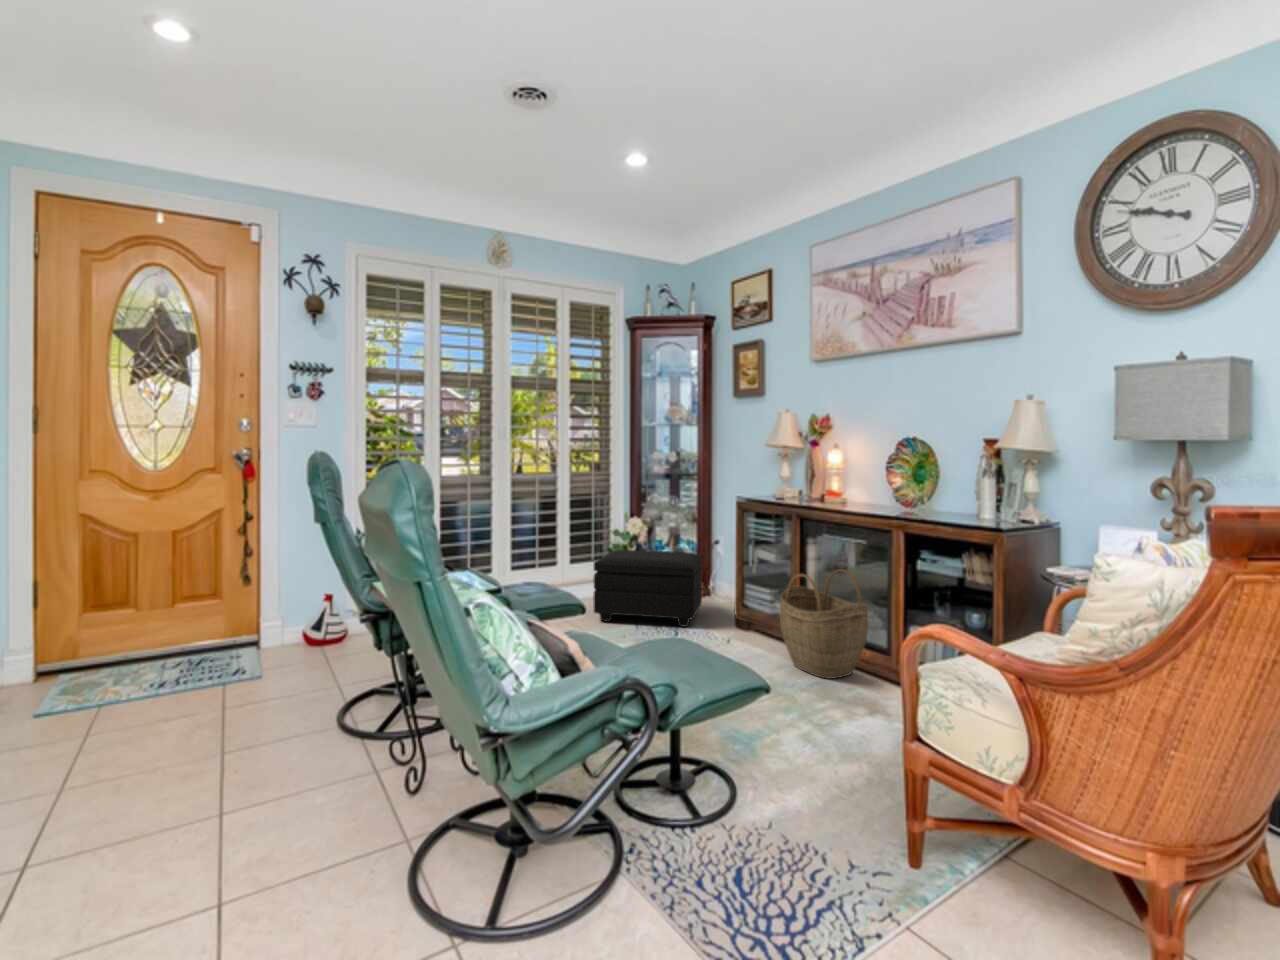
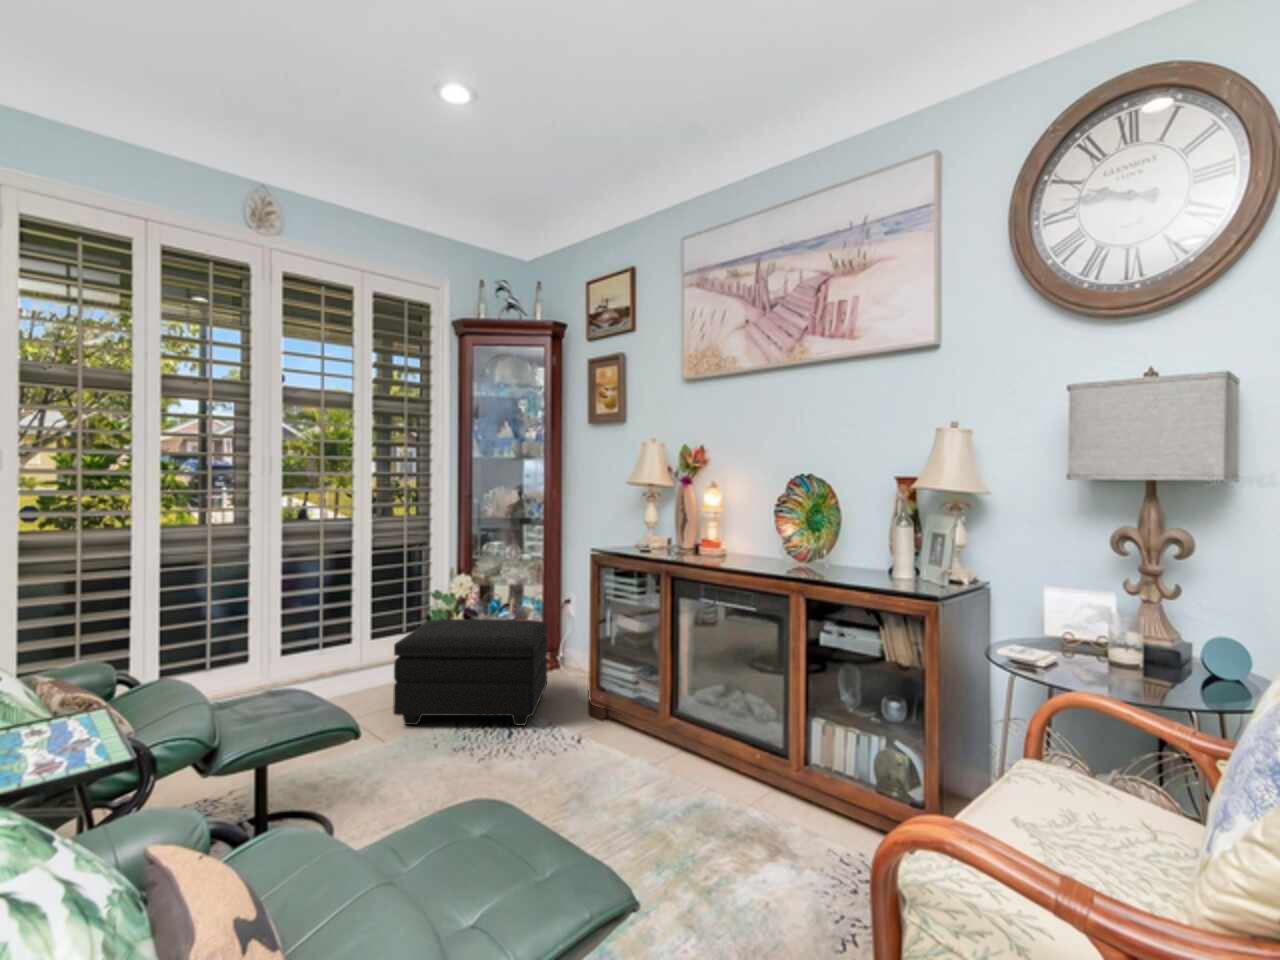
woven basket: present [780,569,868,679] -> none [648,650,766,811]

